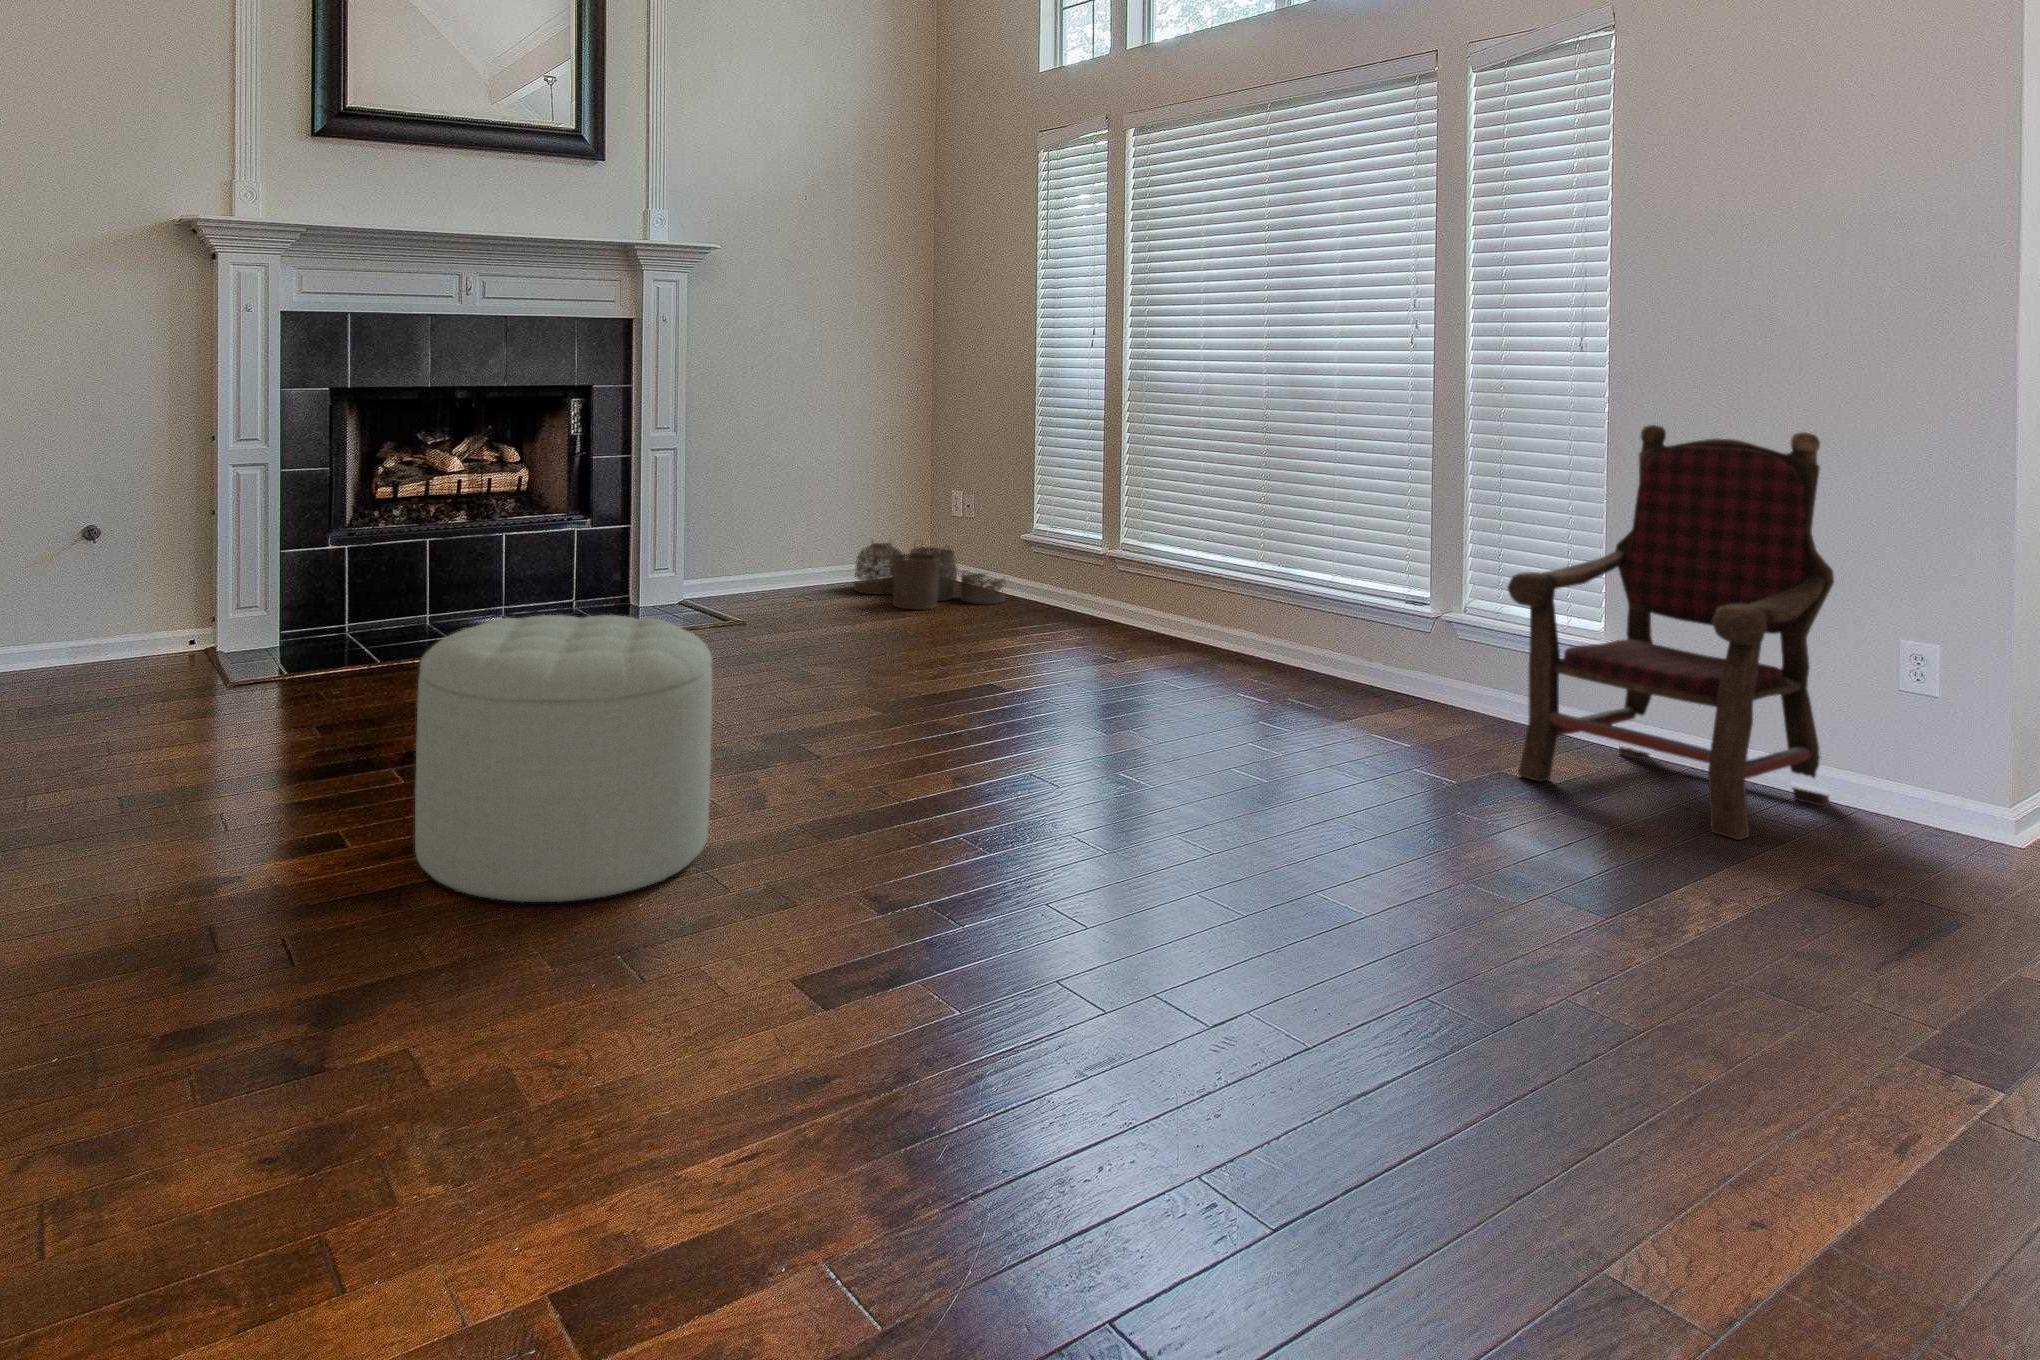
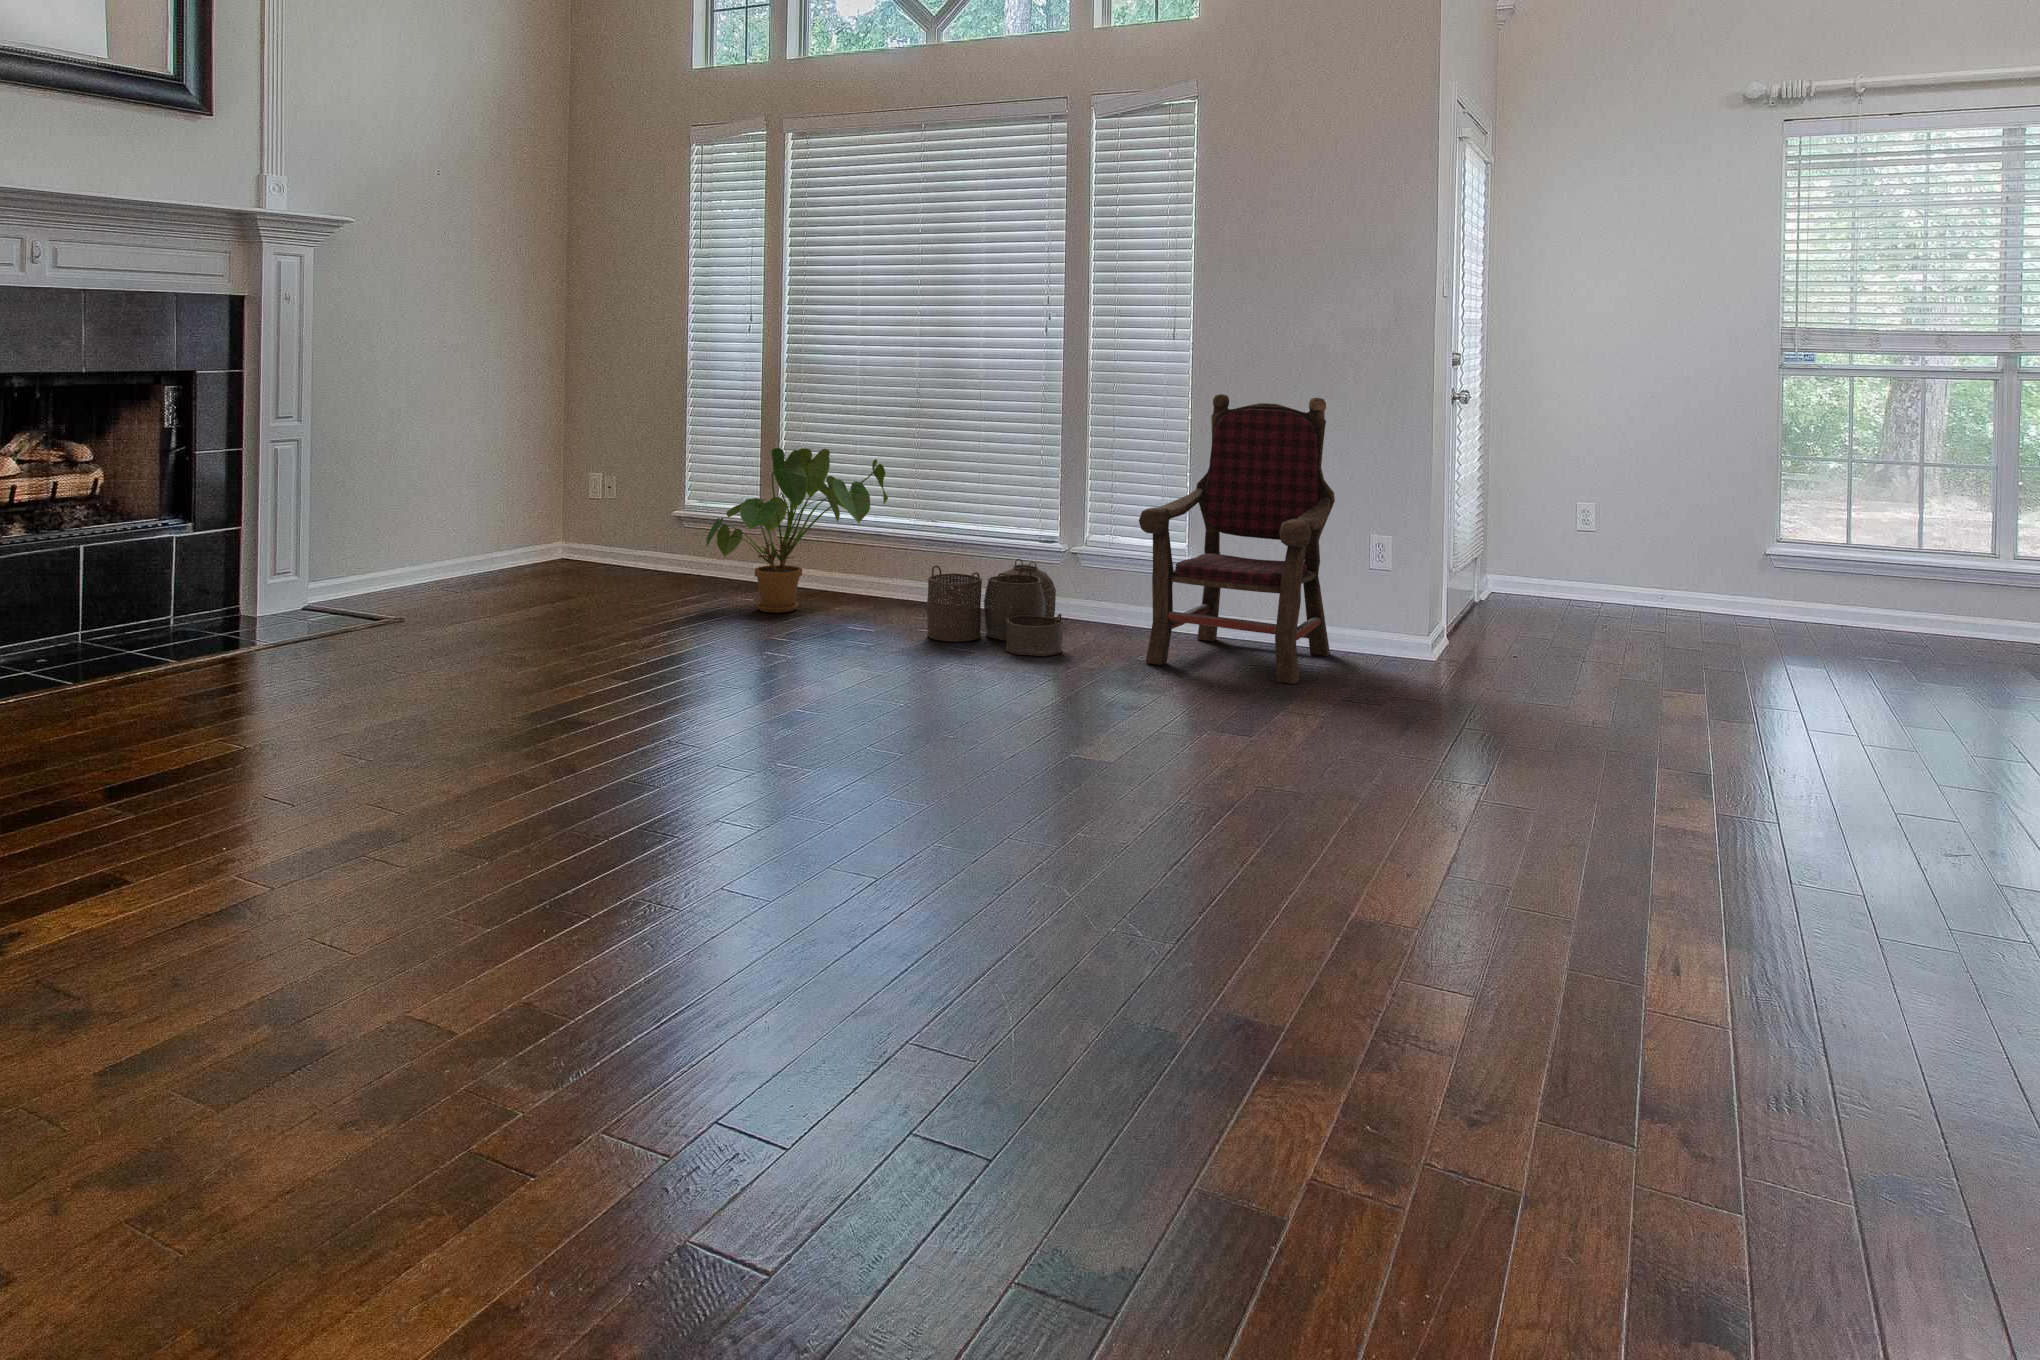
house plant: none [1020,474,1229,656] -> present [706,448,888,613]
woven basket: present [854,539,1006,610] -> present [927,559,1063,656]
ottoman: present [415,615,712,902] -> none [224,606,554,906]

